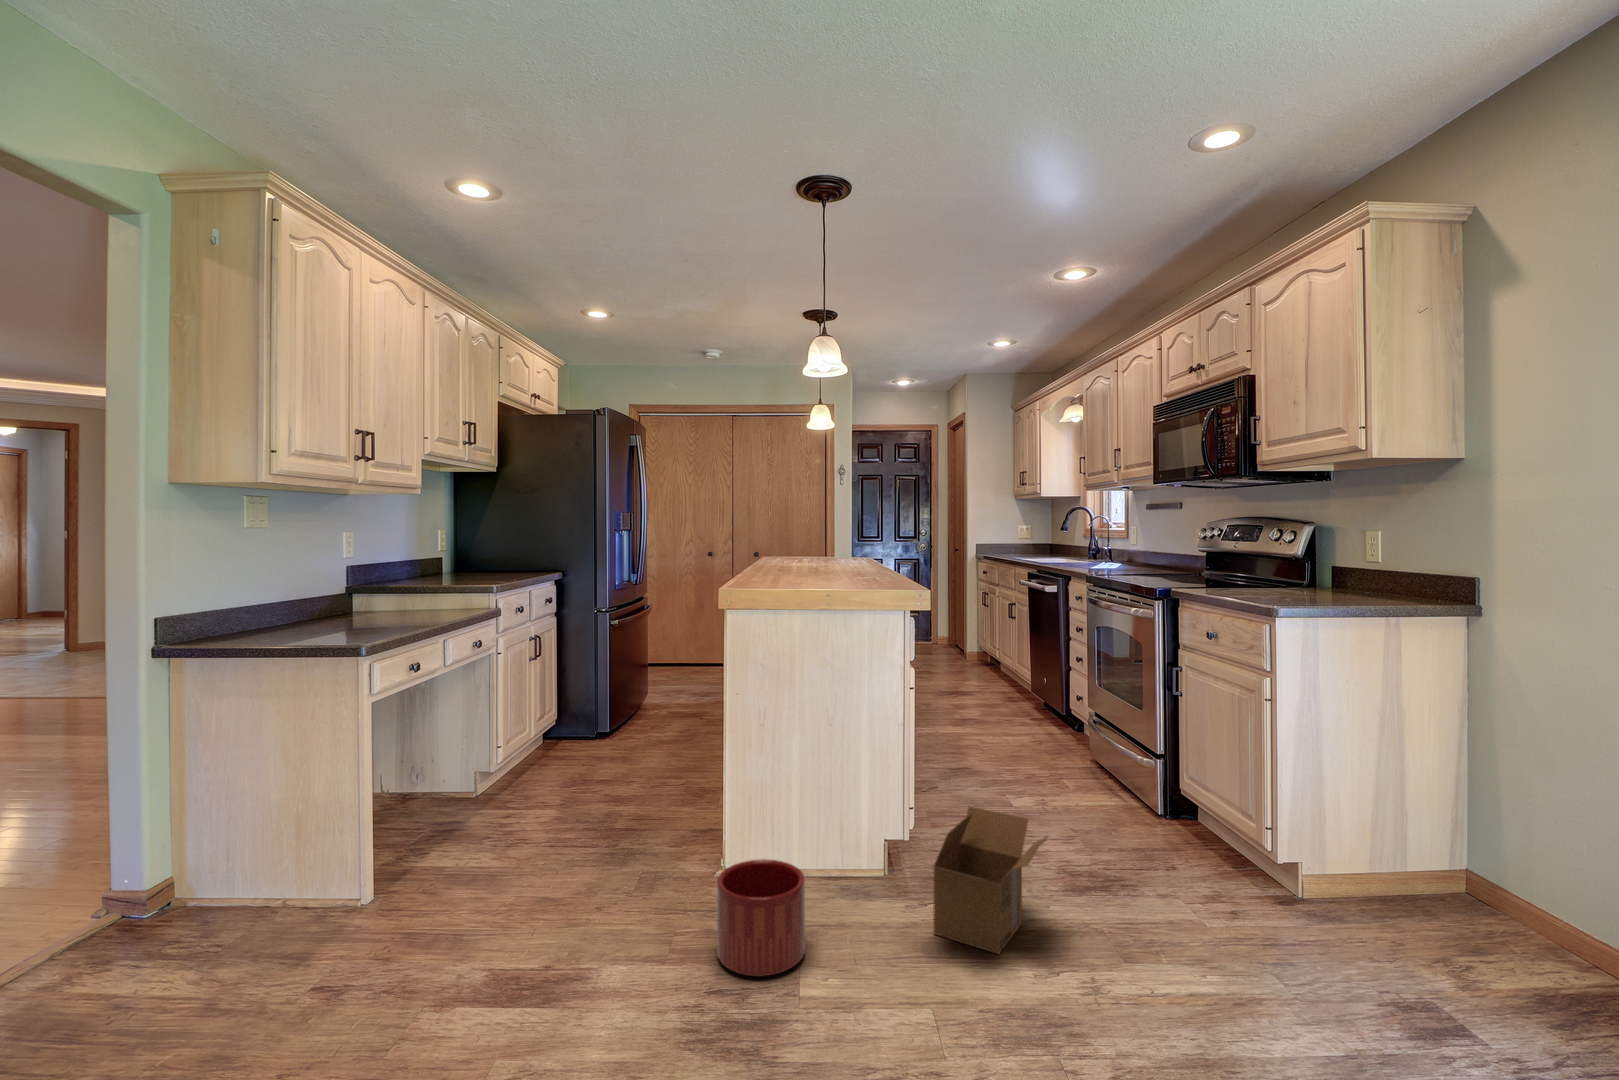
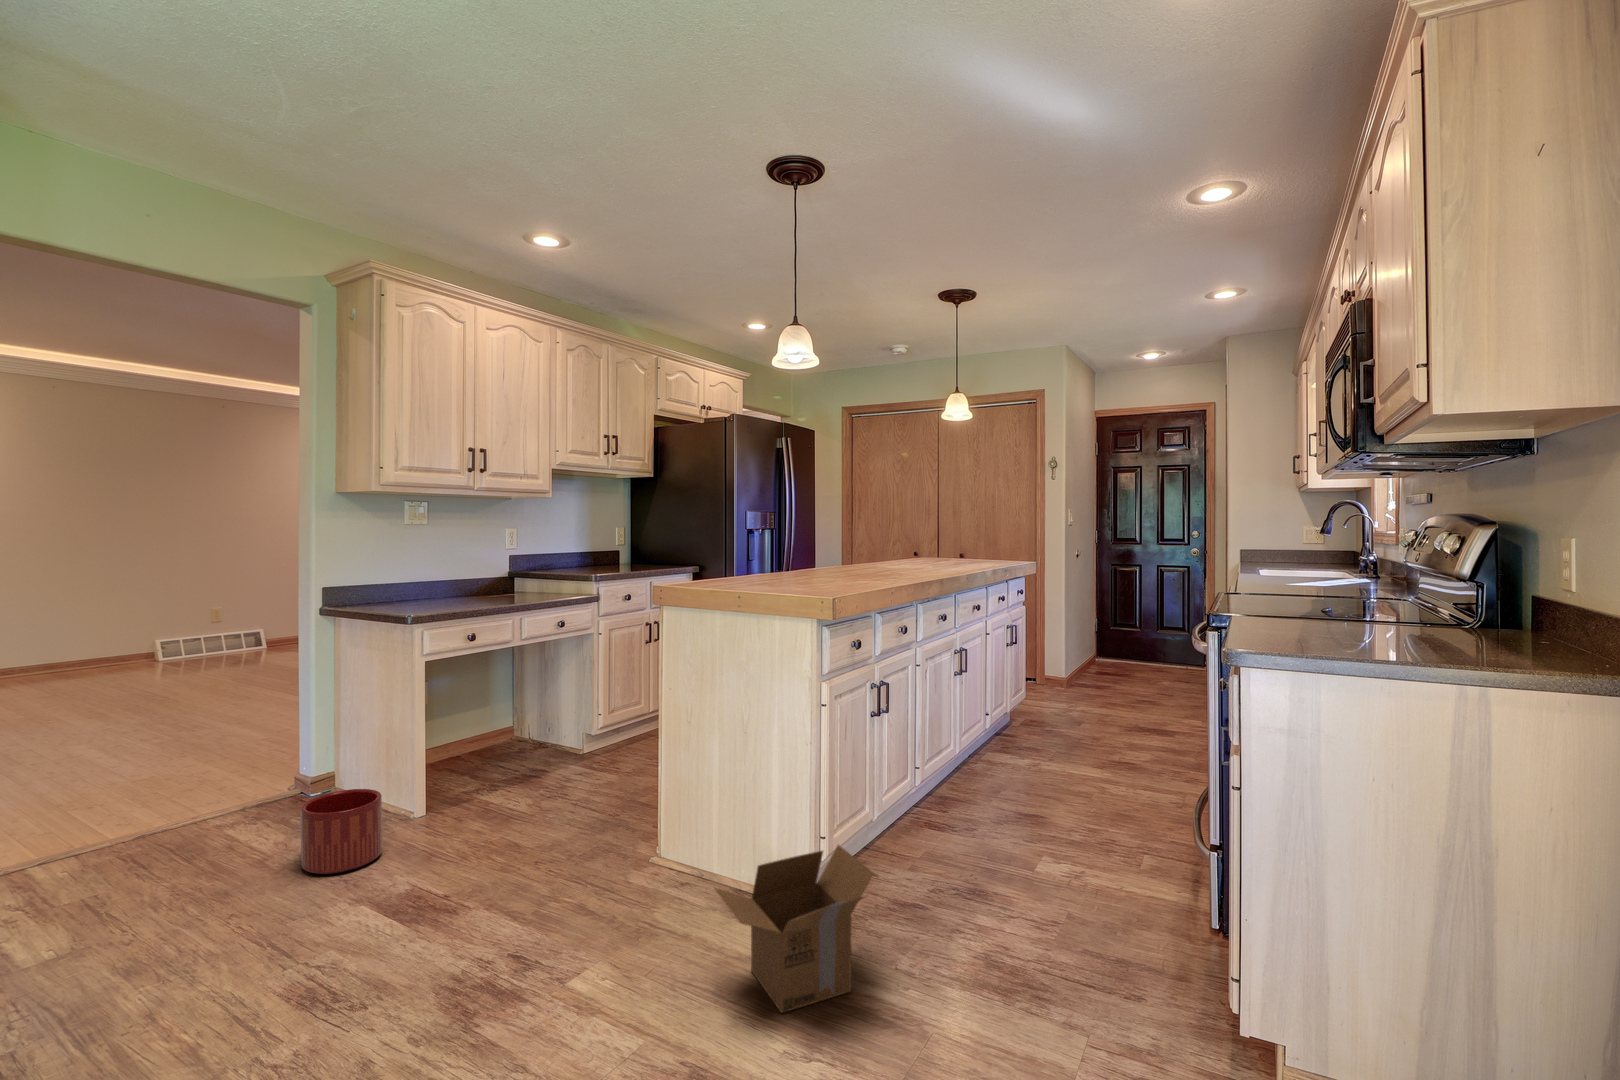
planter: present [717,859,805,976] -> present [301,789,382,874]

